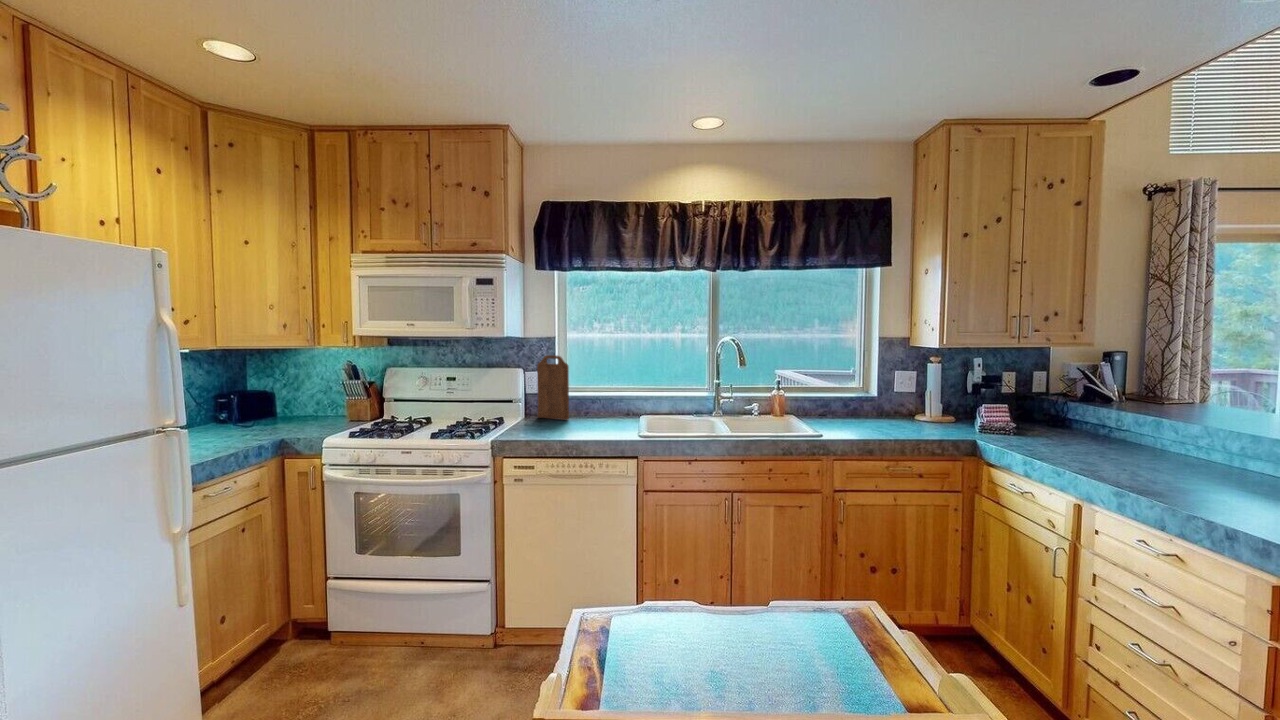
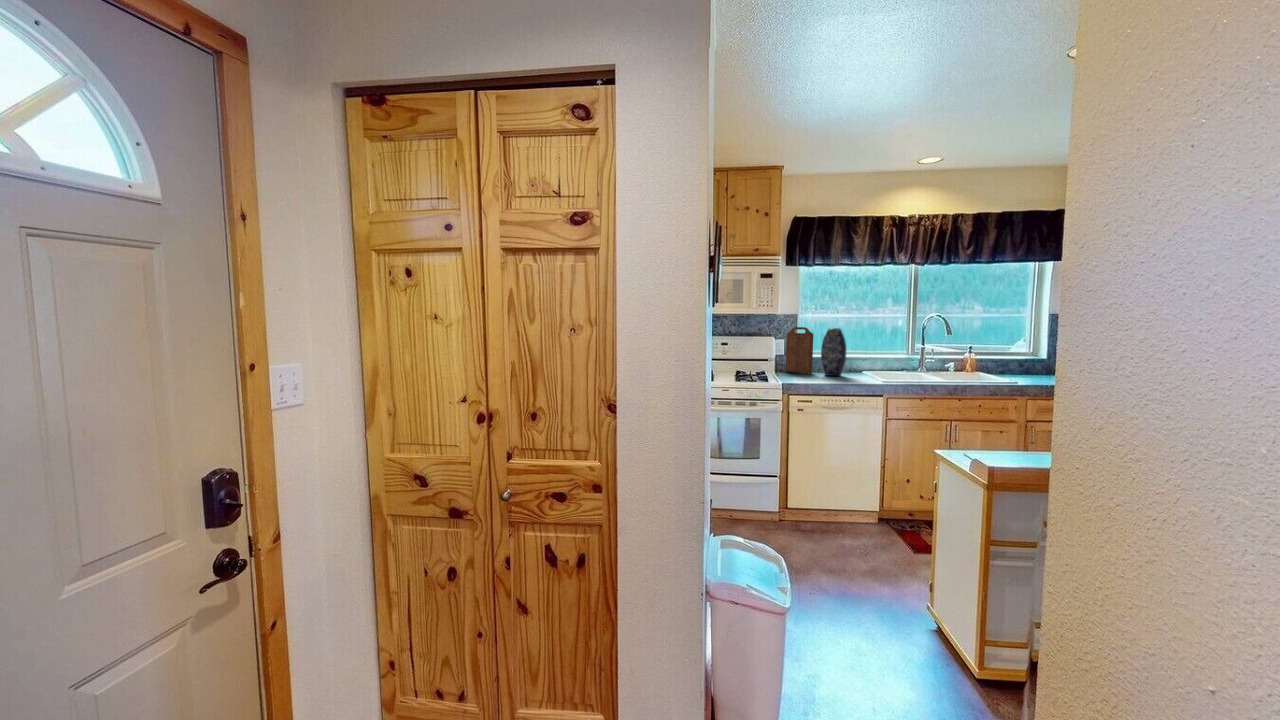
vase: none [573,357,606,426] -> present [821,328,847,376]

